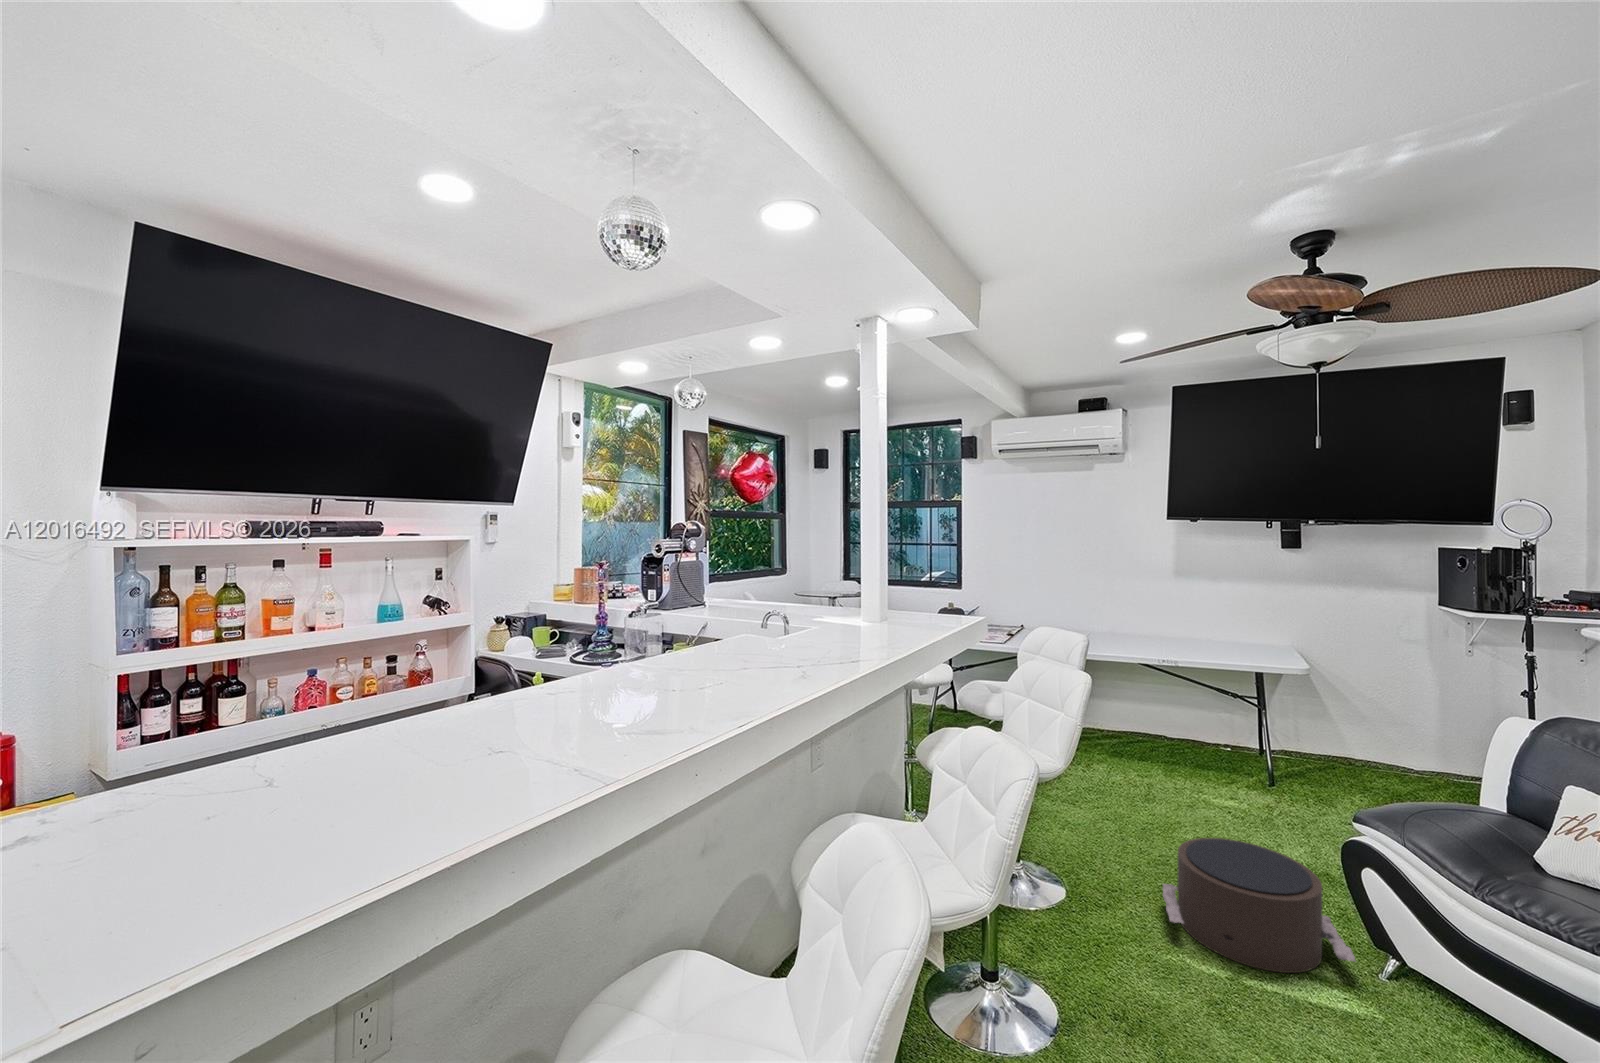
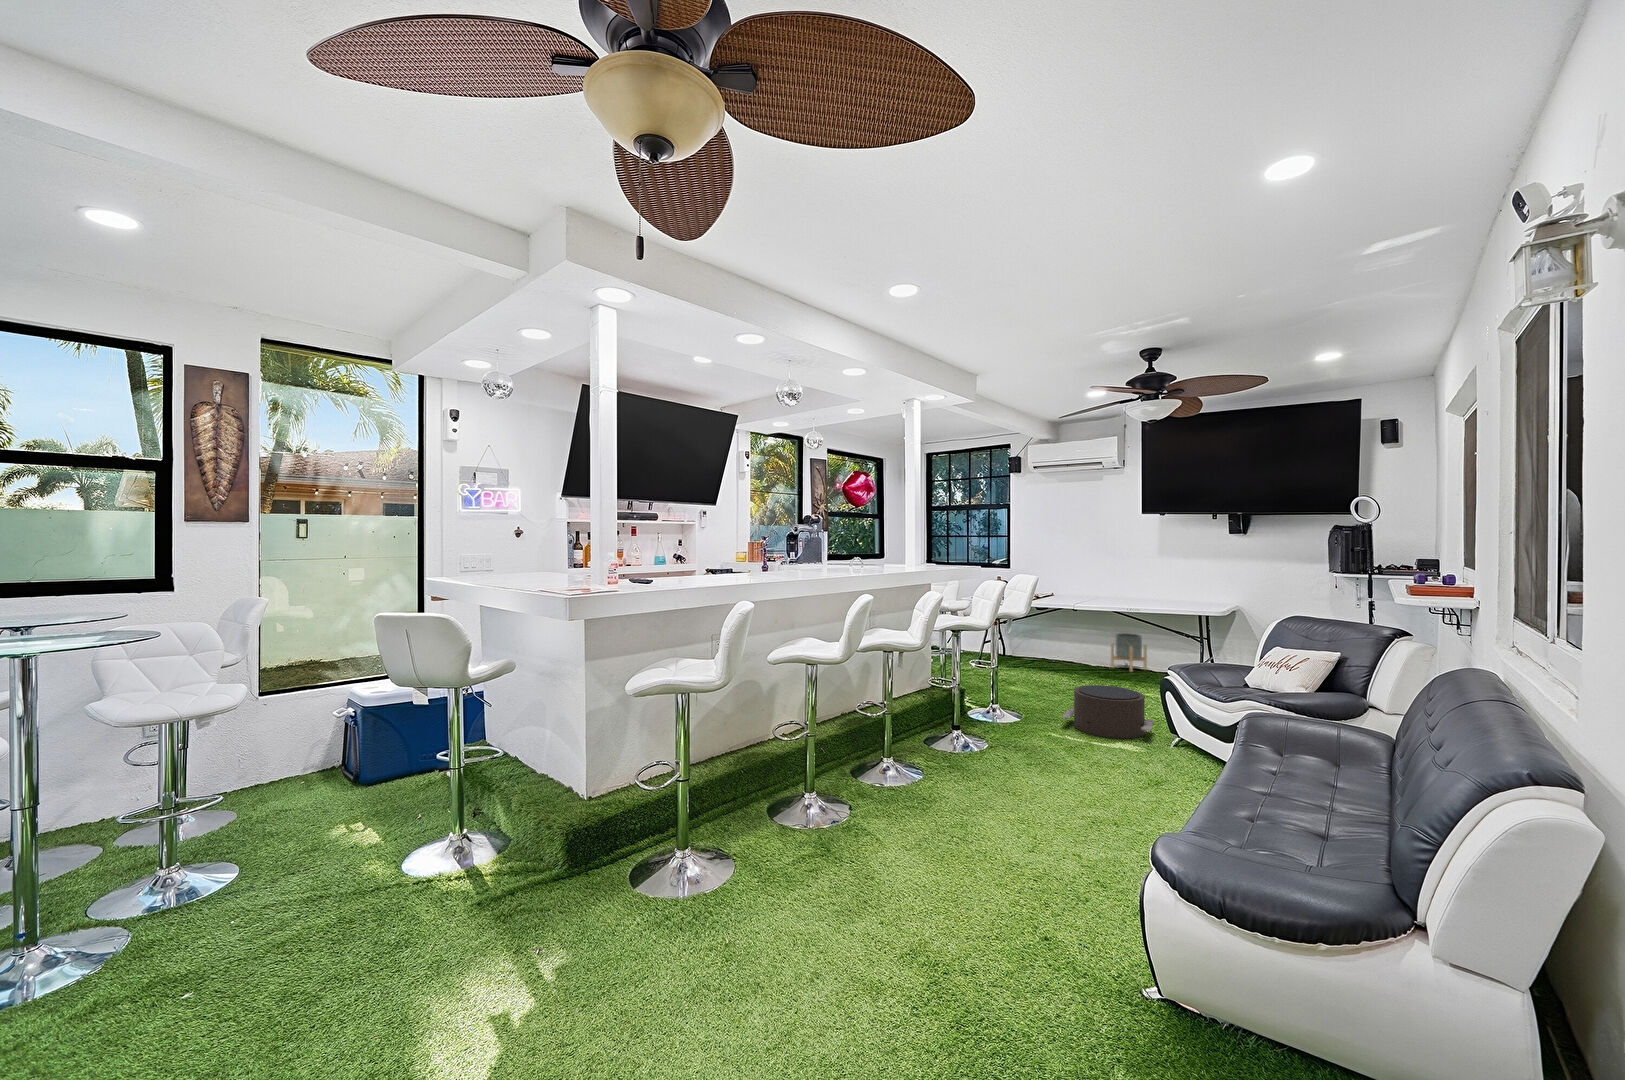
planter: none [1118,688,1168,747] -> present [1111,633,1147,672]

